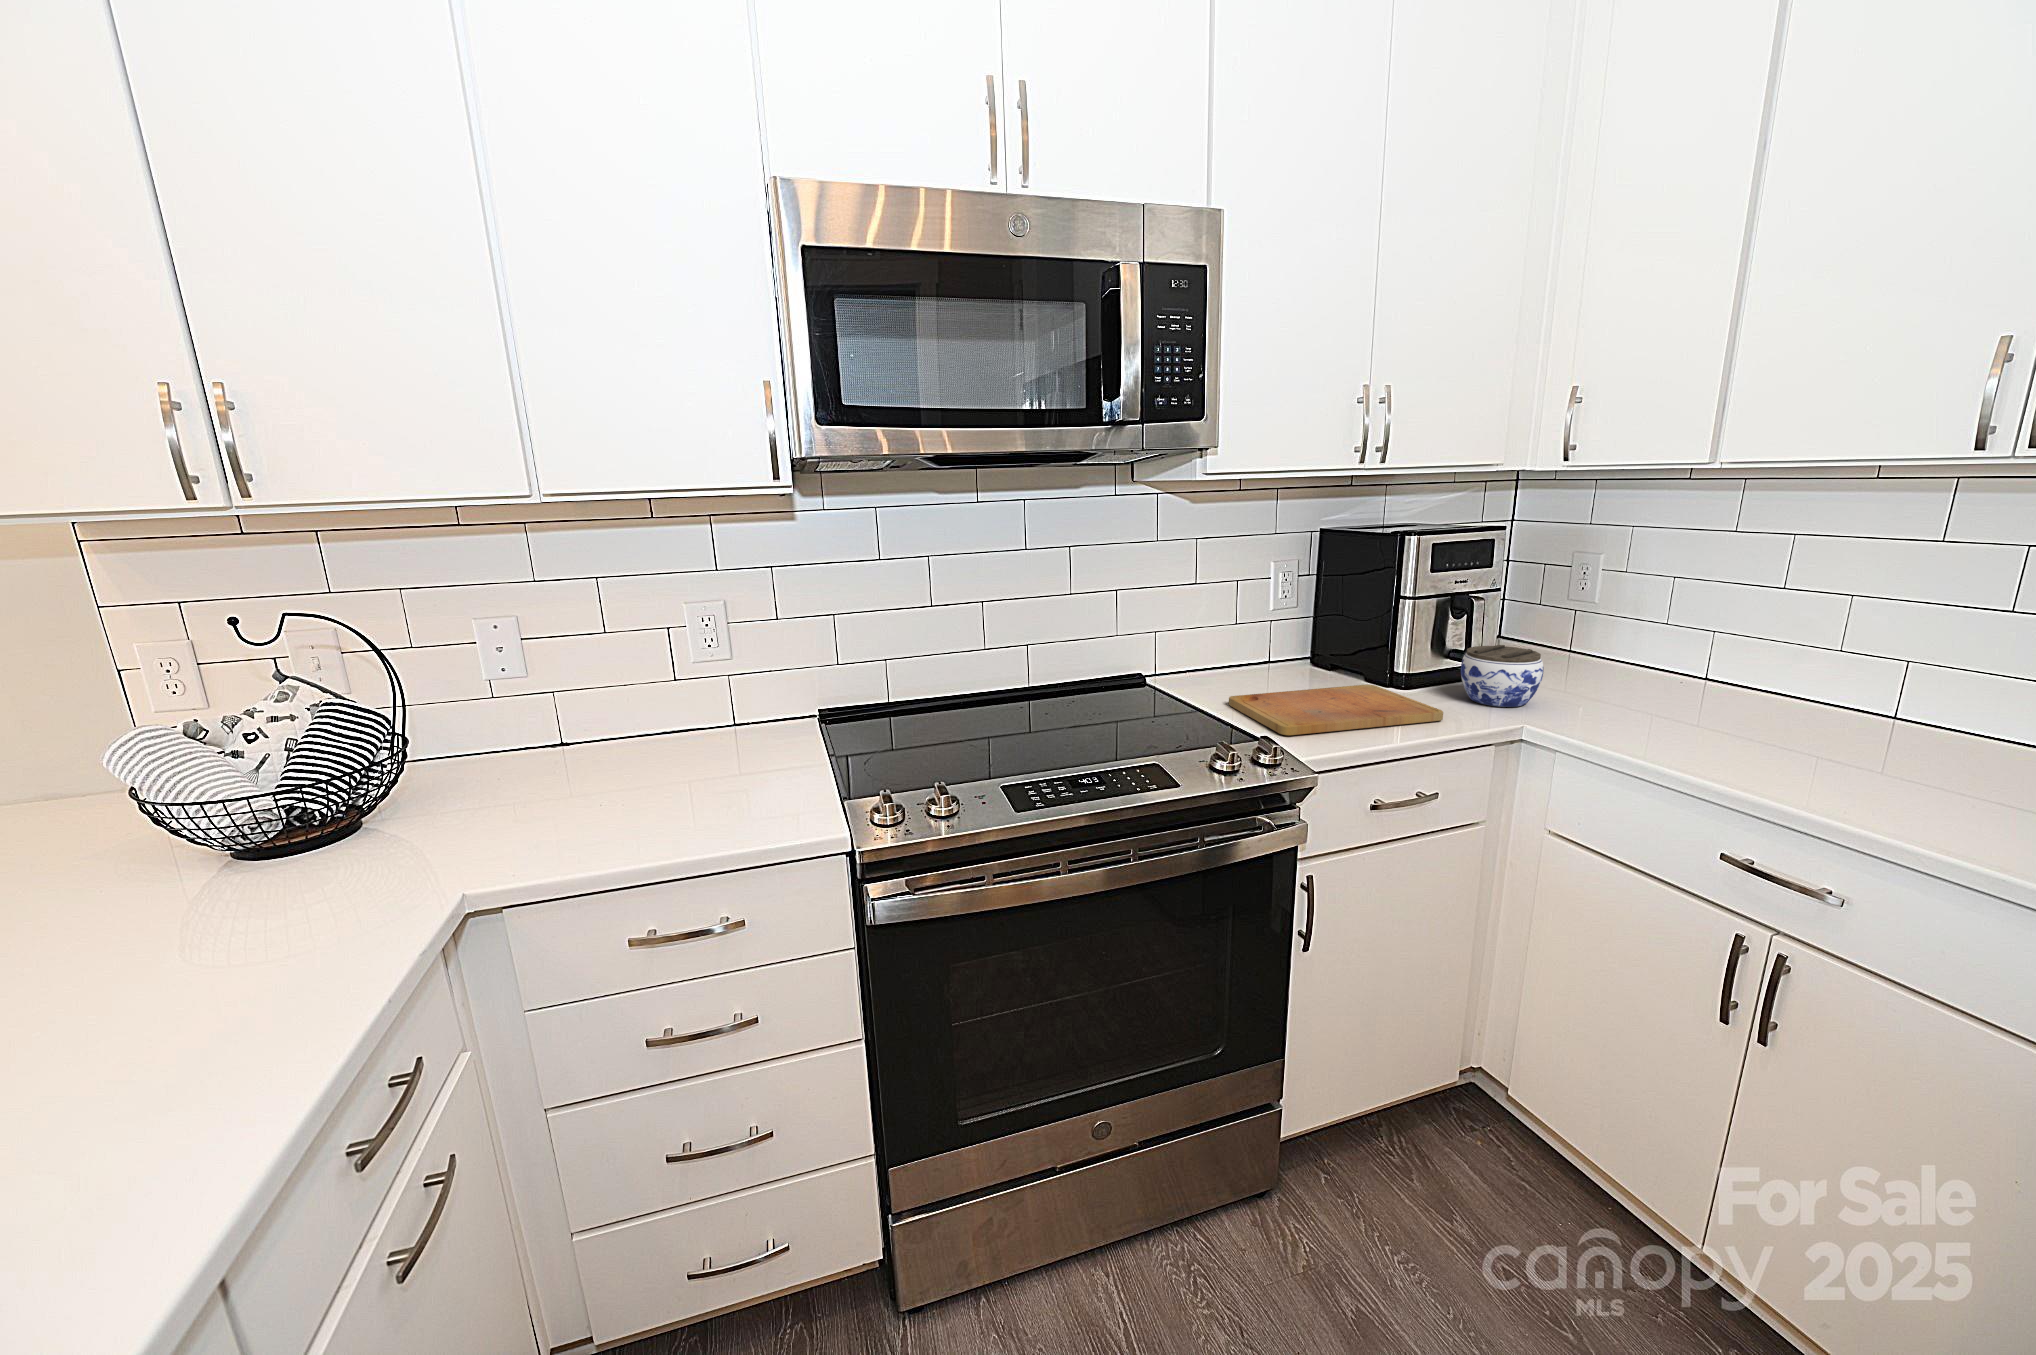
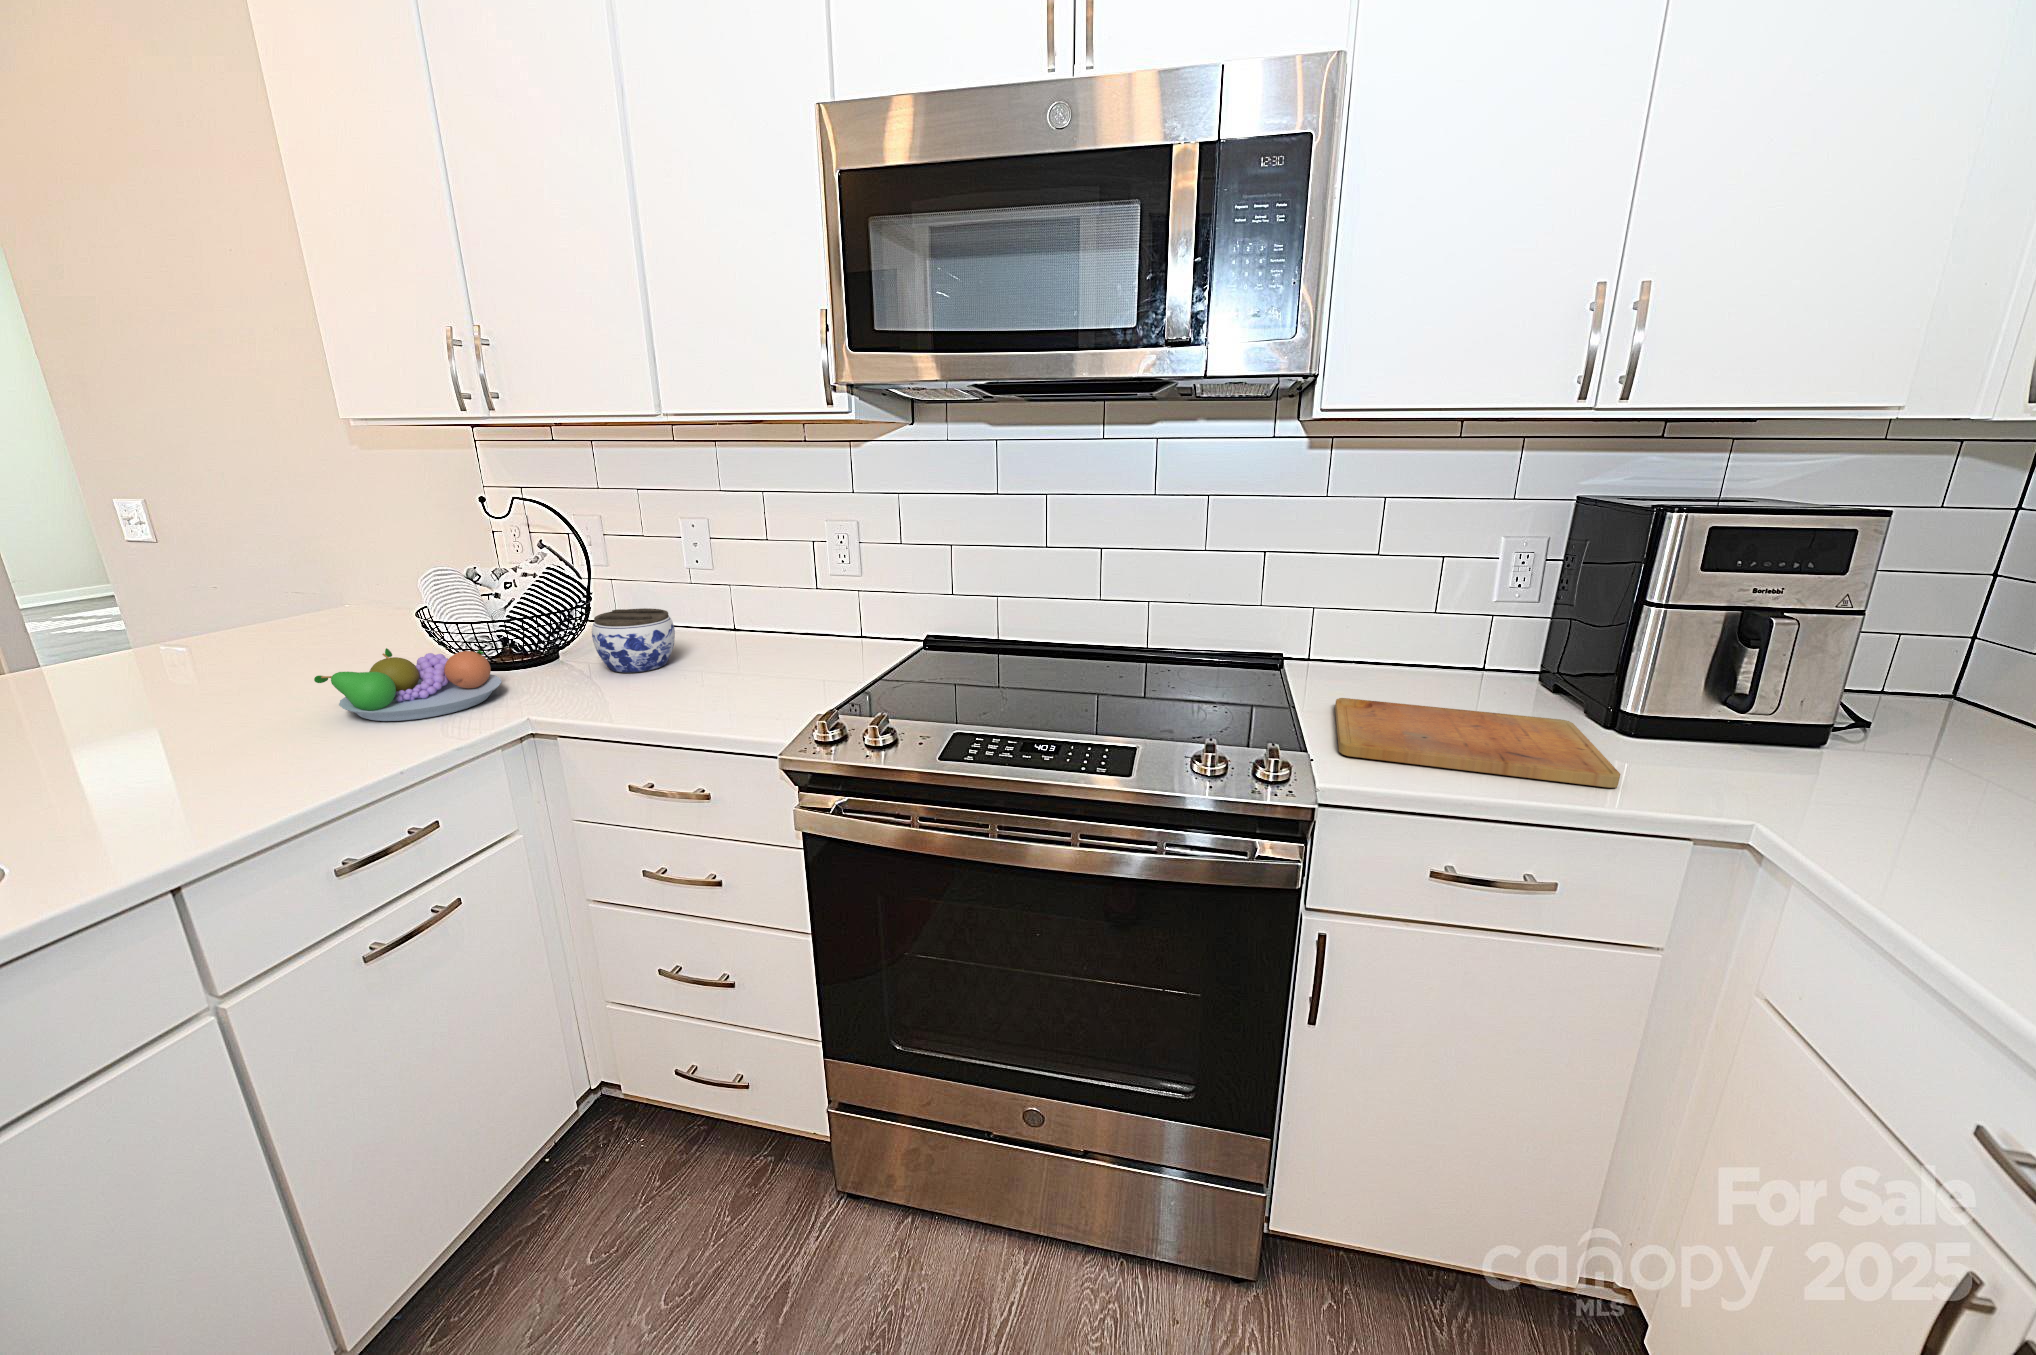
jar: present [1461,645,1544,707] -> present [592,608,675,673]
fruit bowl: none [64,829,369,965] -> present [314,648,502,721]

